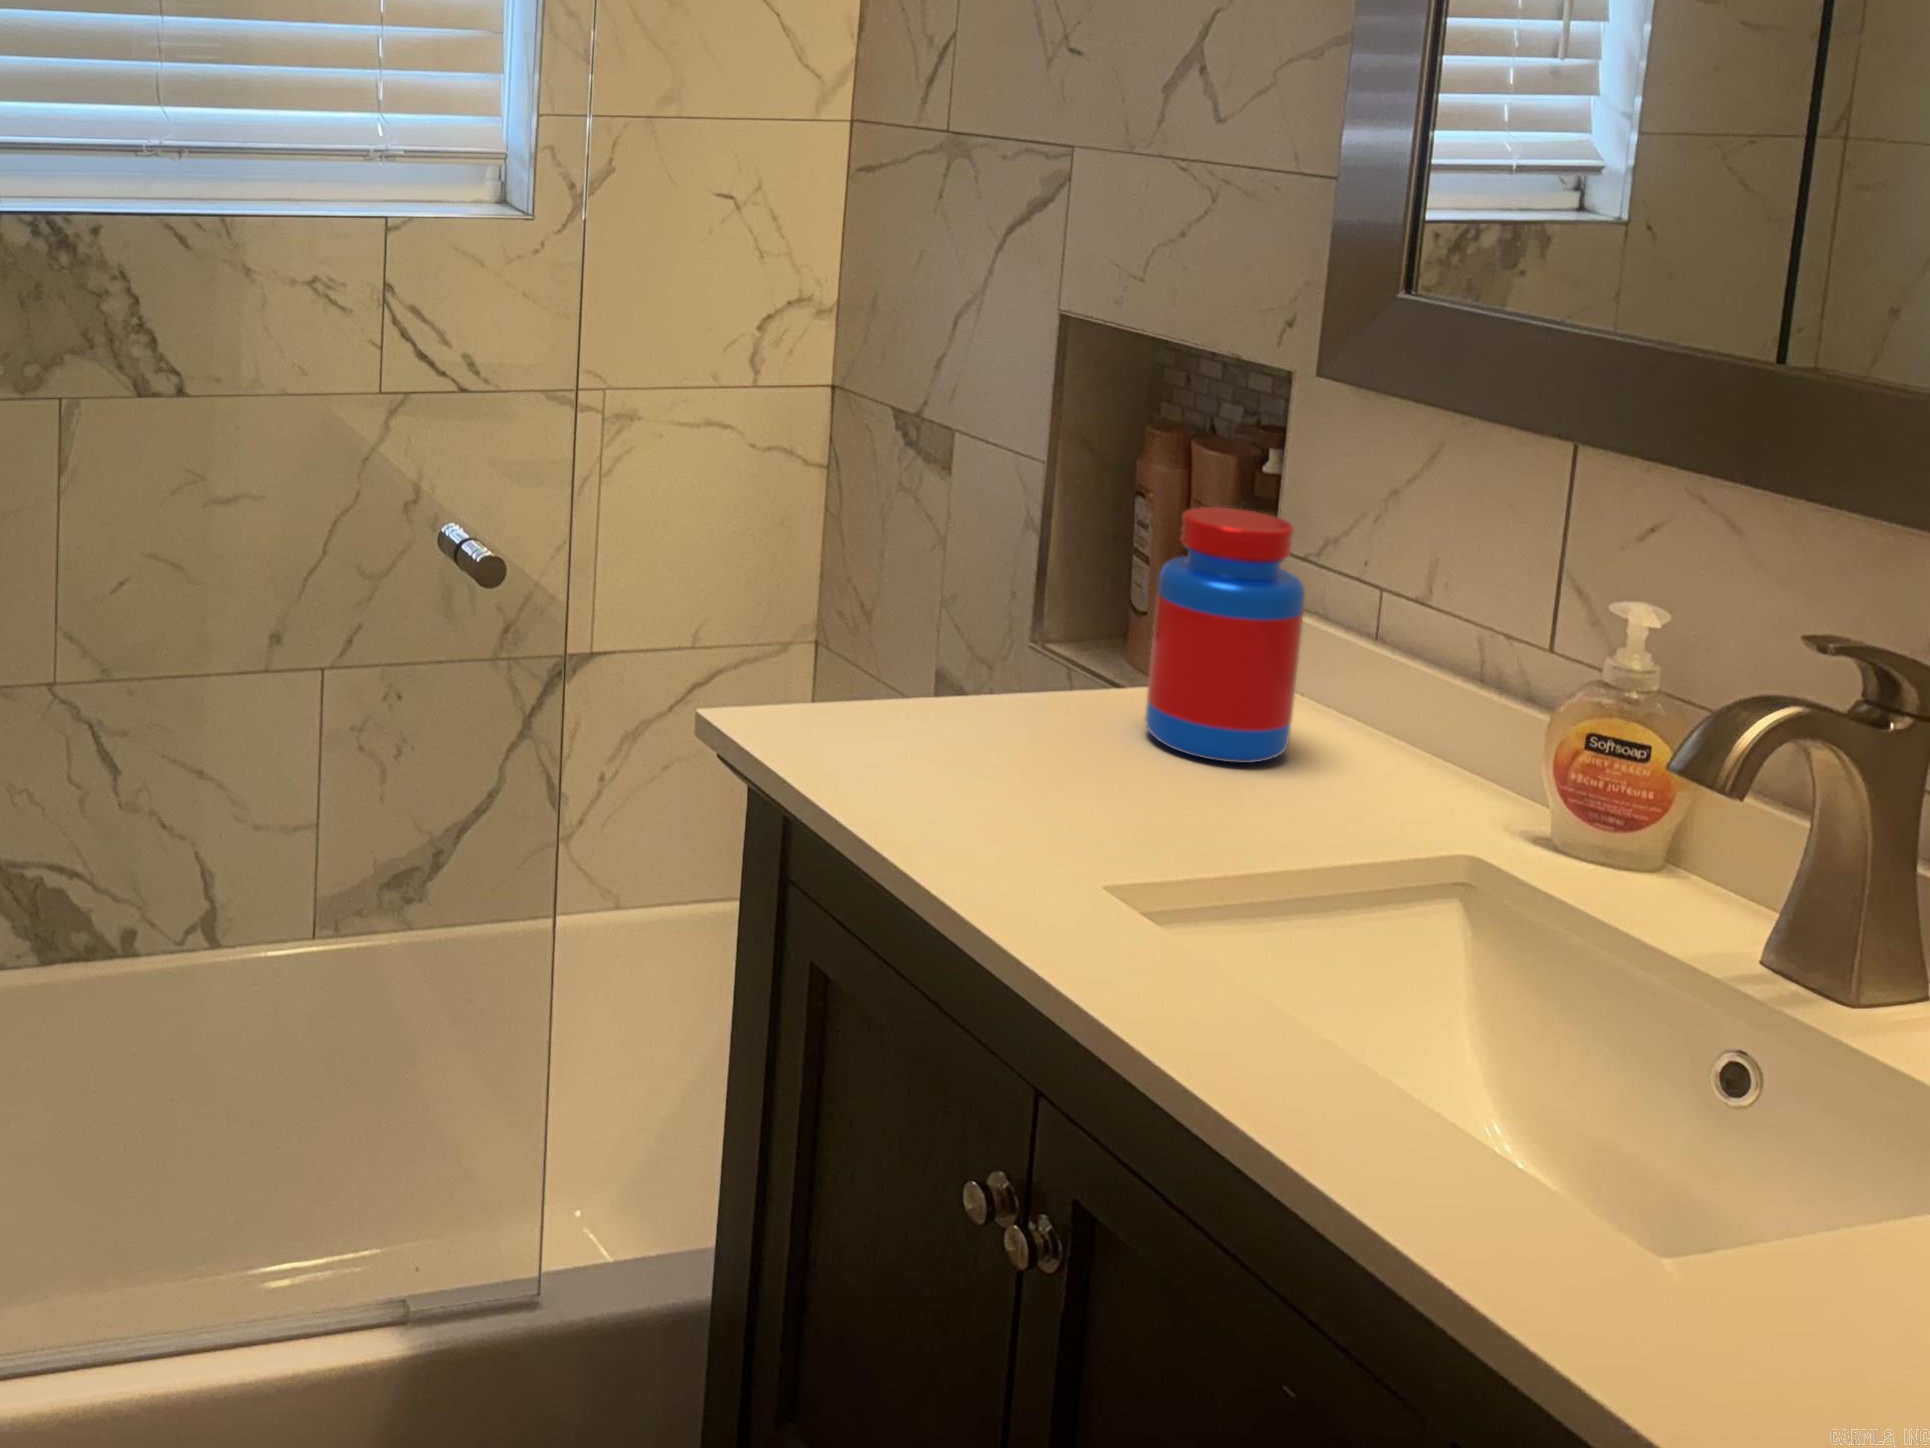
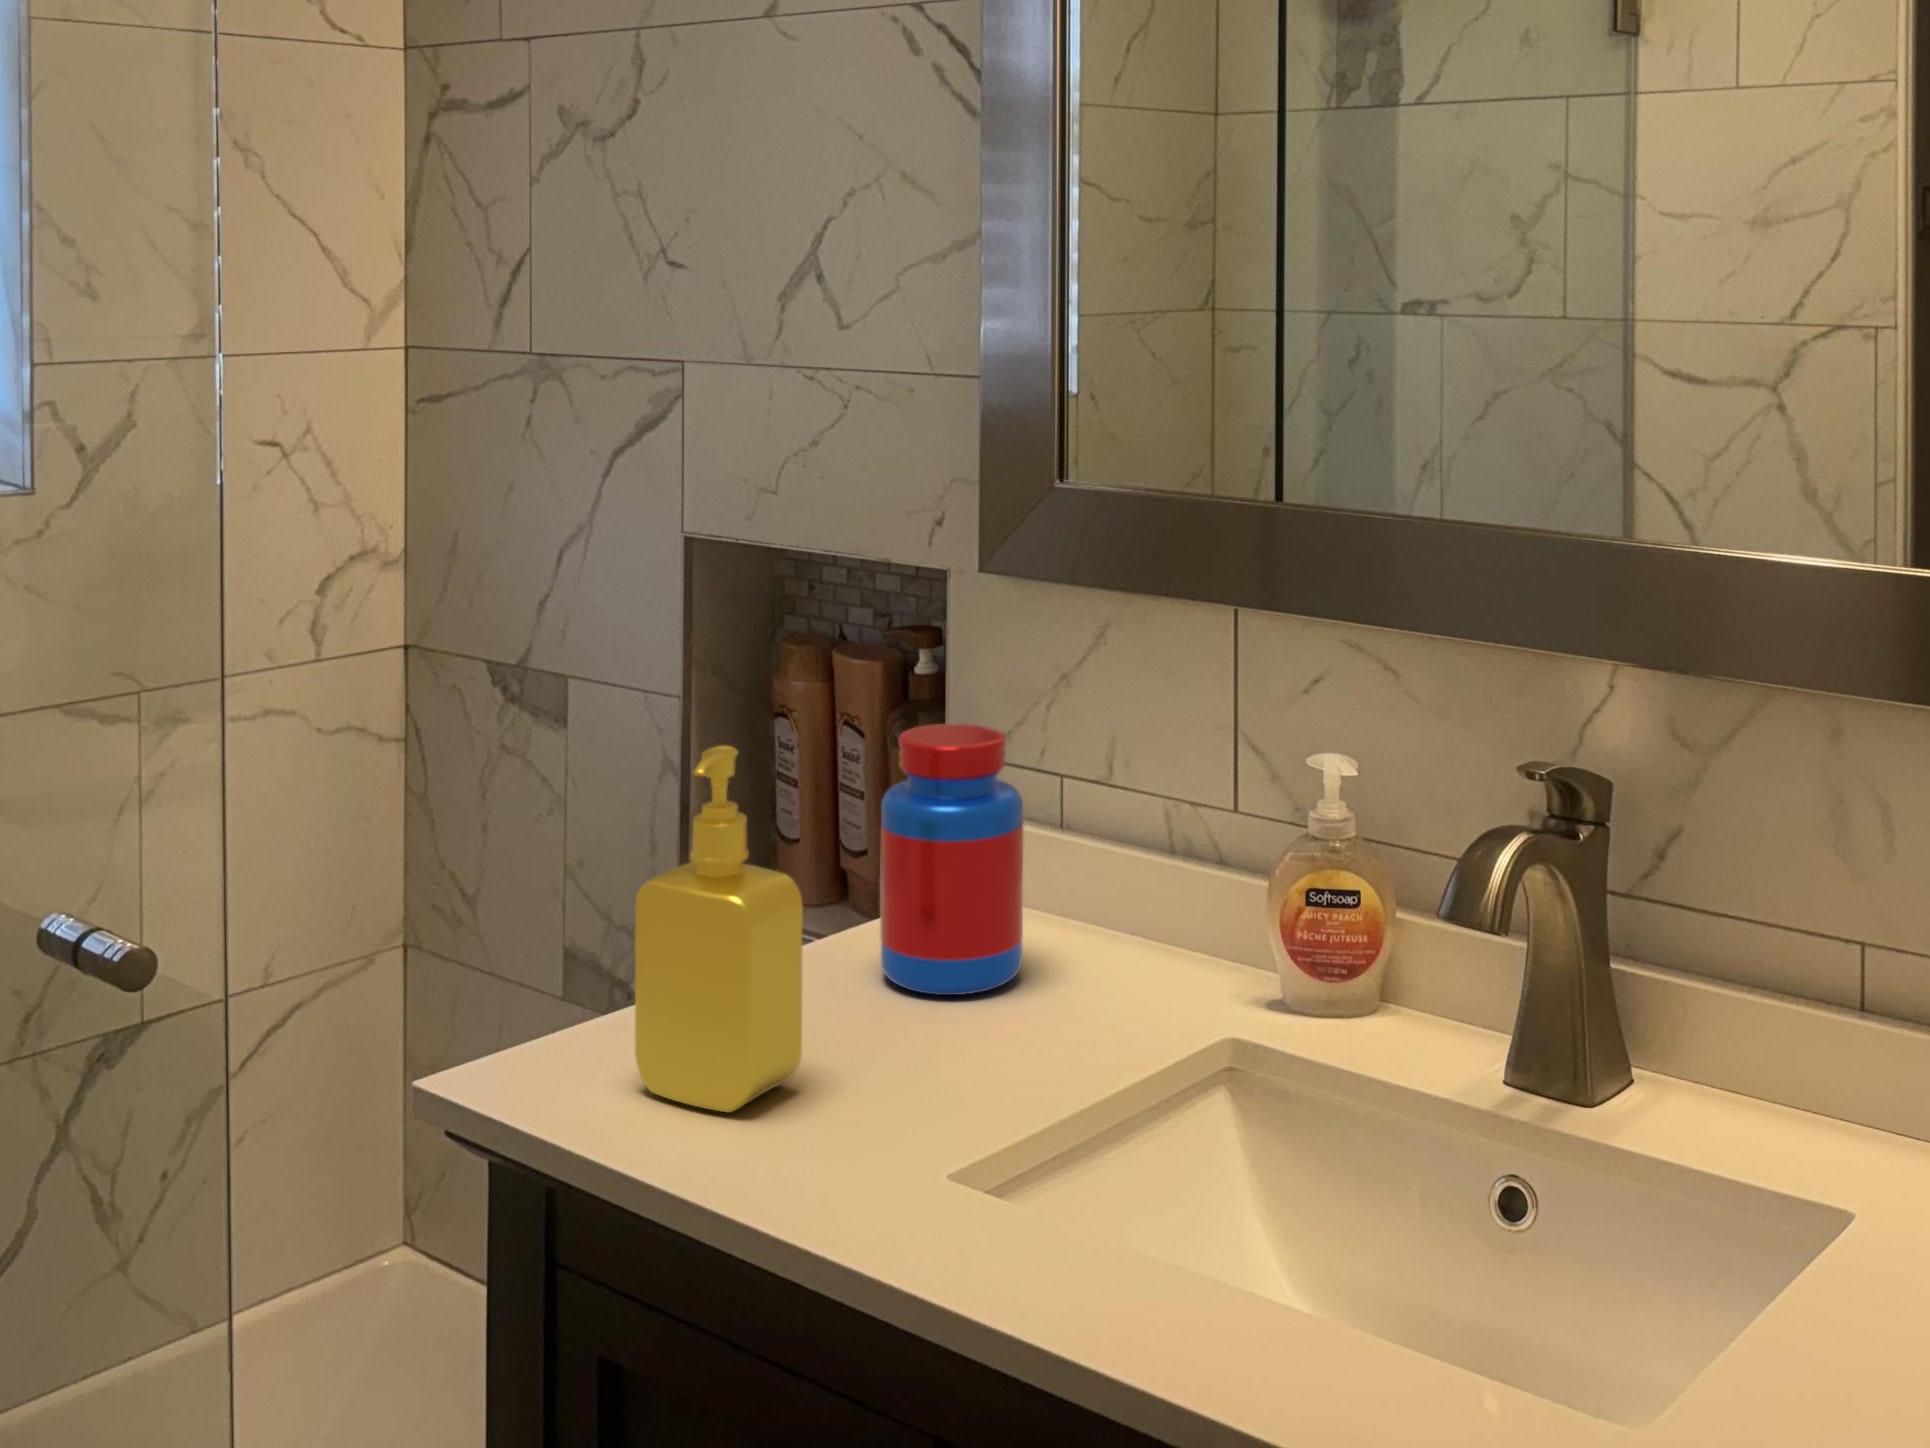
soap dispenser: none [879,480,1034,793] -> present [635,745,803,1113]

